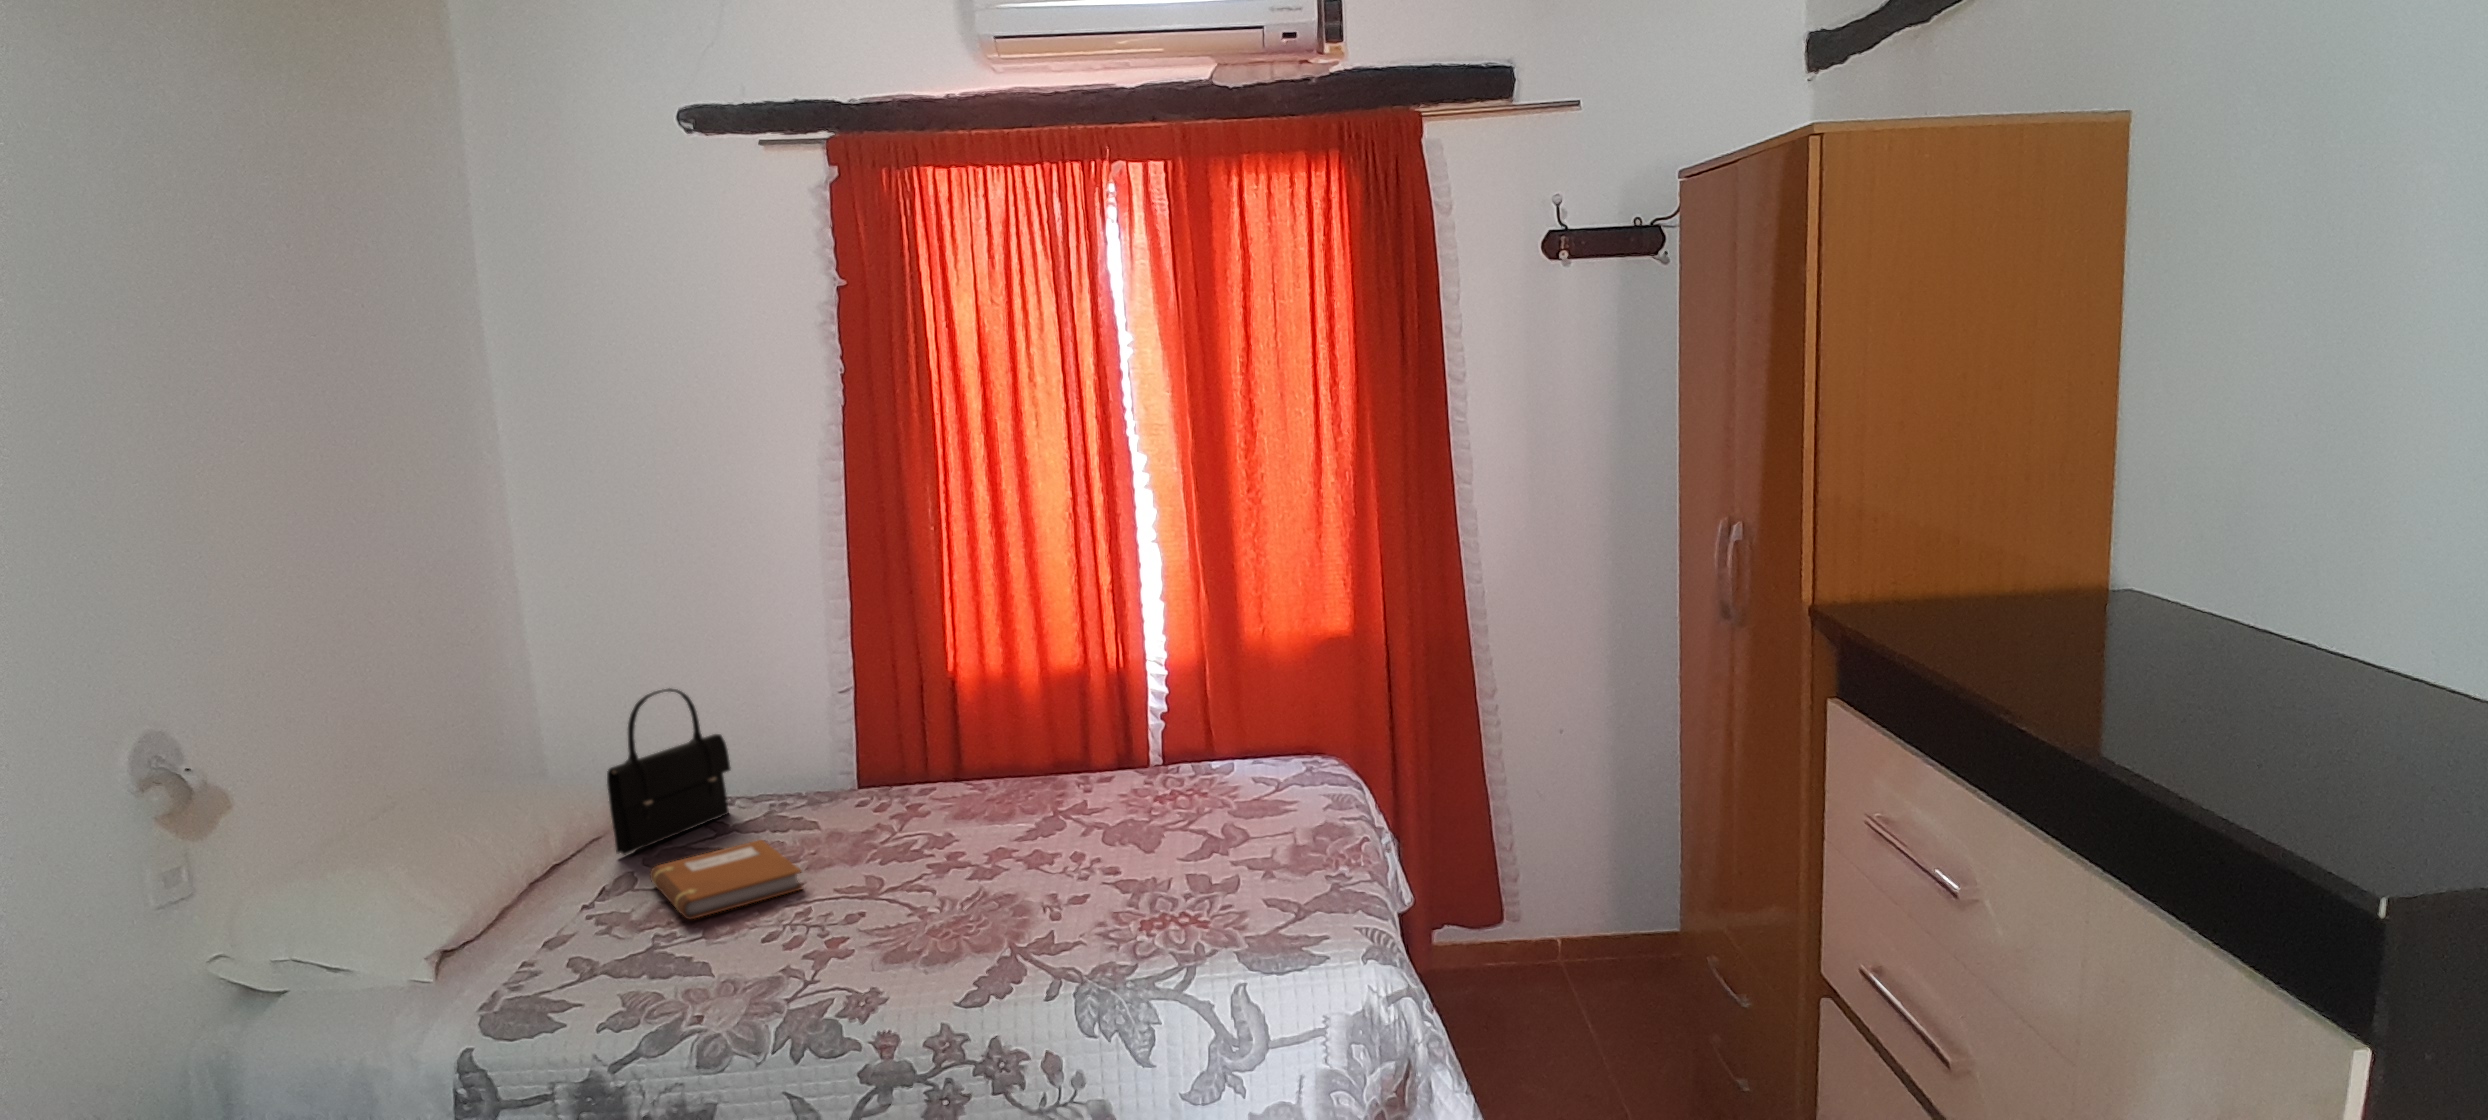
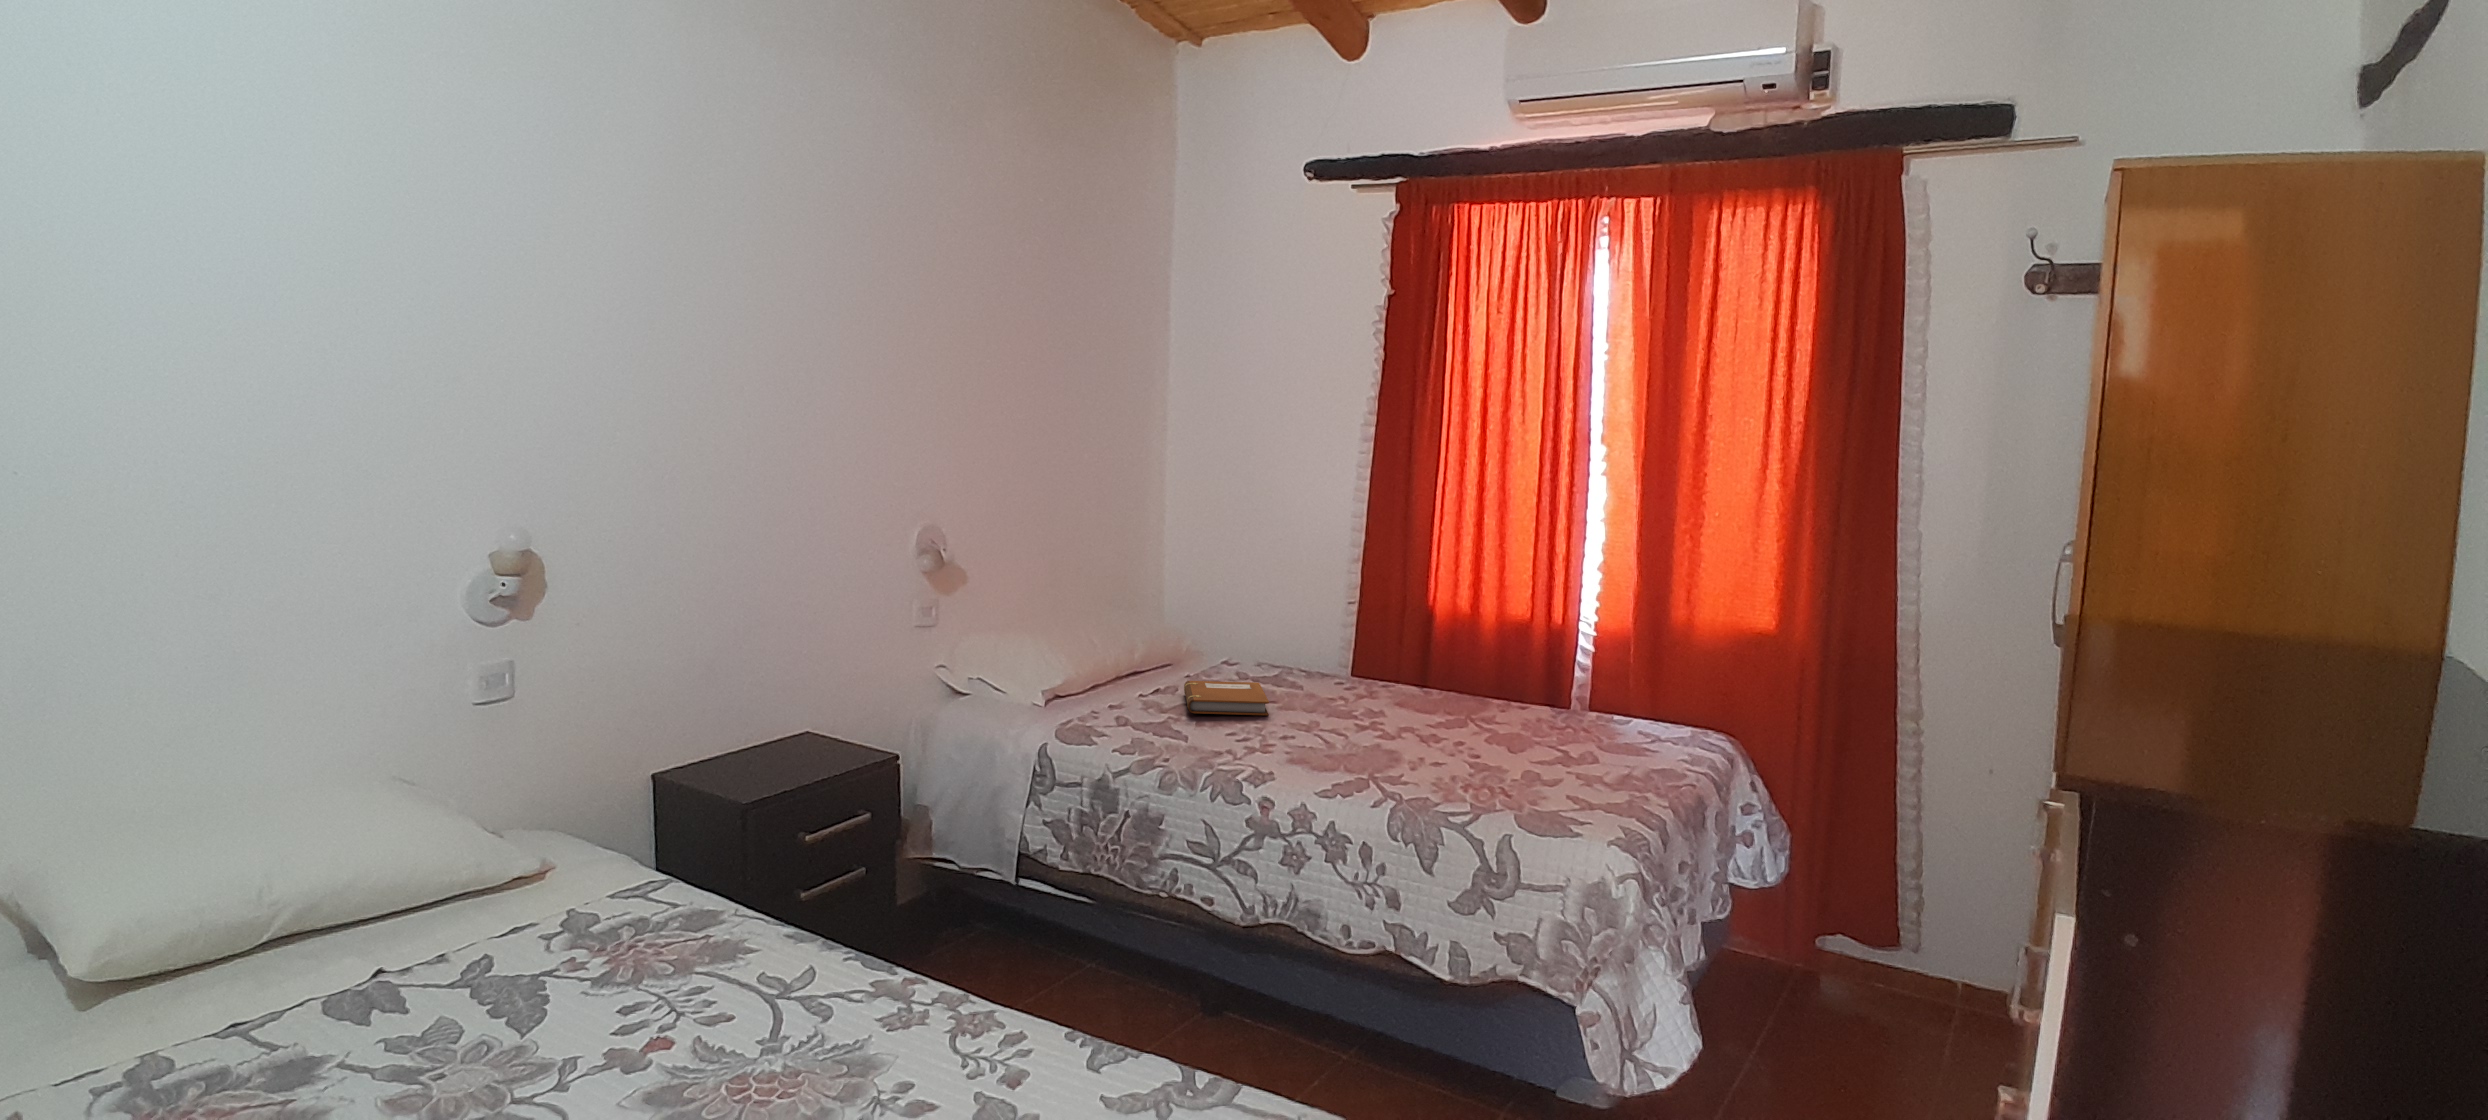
handbag: present [607,689,731,855] -> none [1175,569,1260,675]

